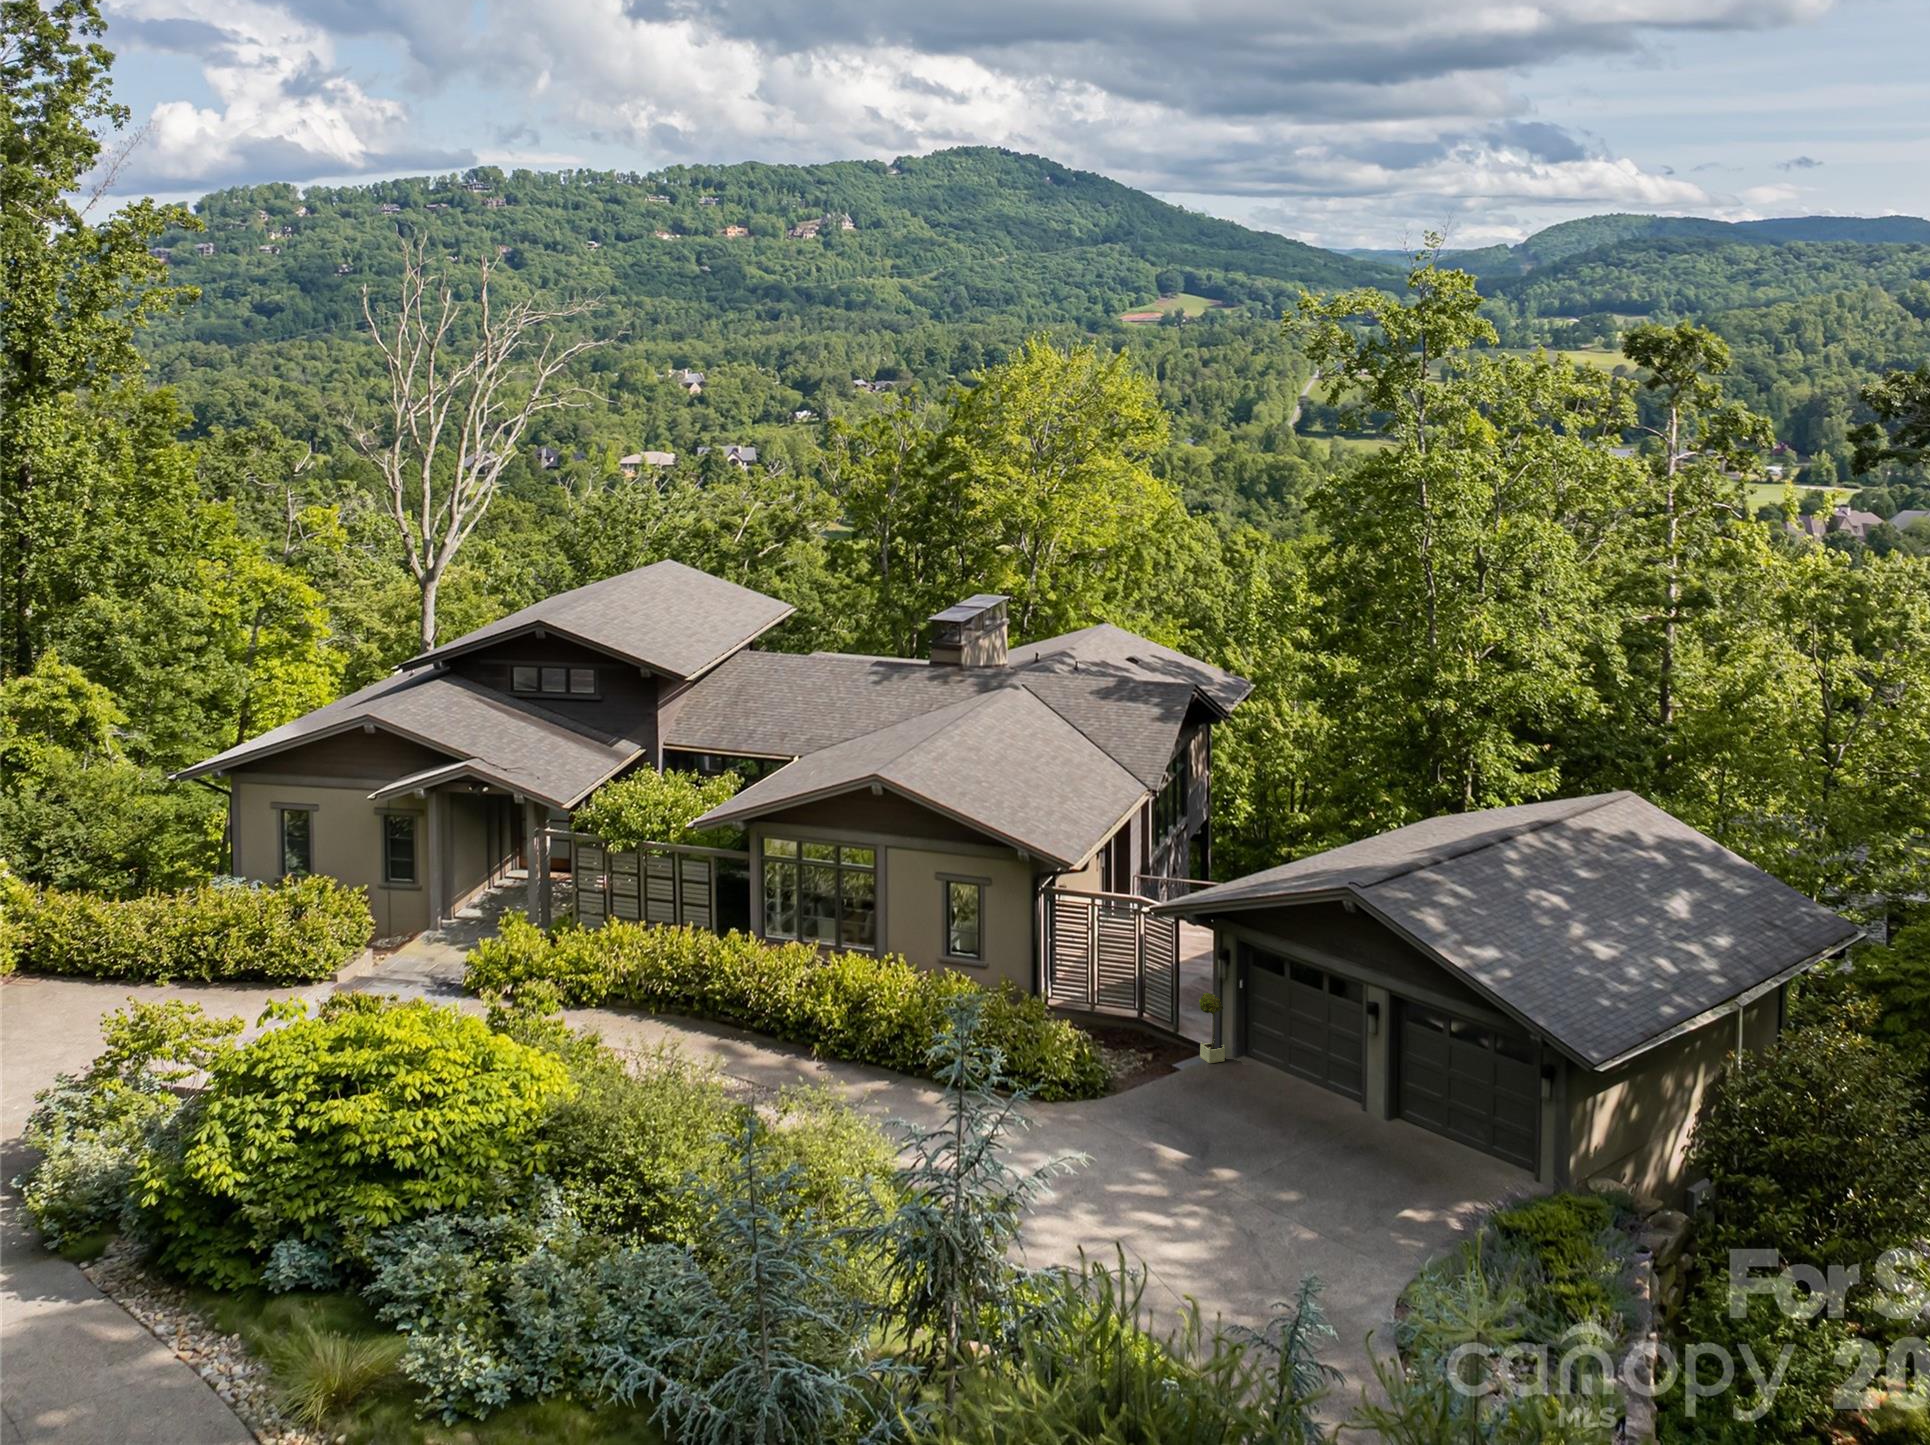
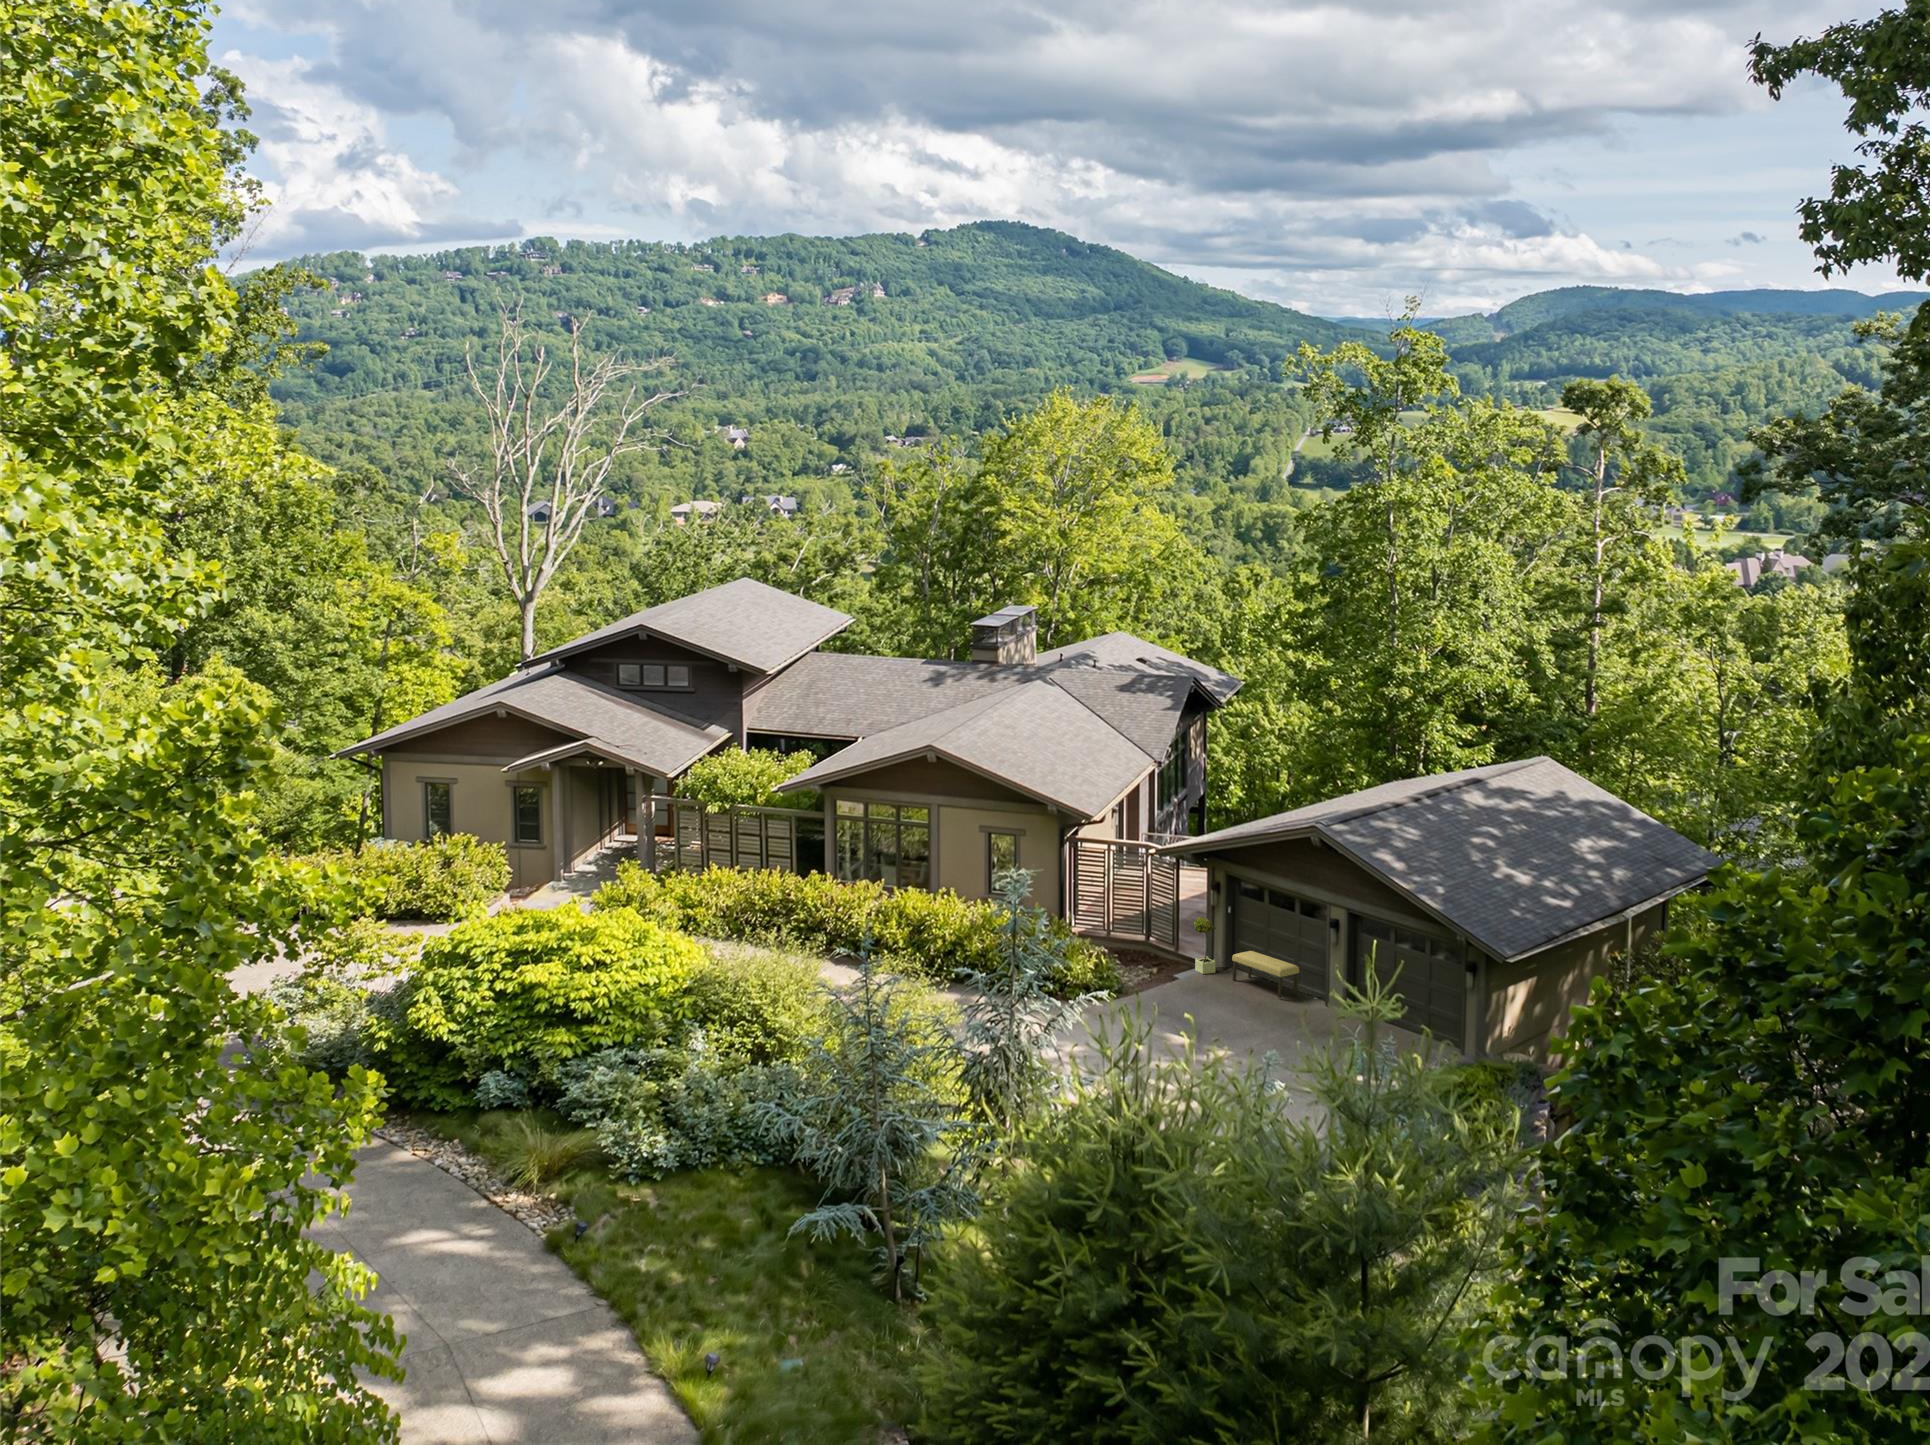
bench: none [1246,1036,1329,1100] -> present [1232,951,1299,998]

